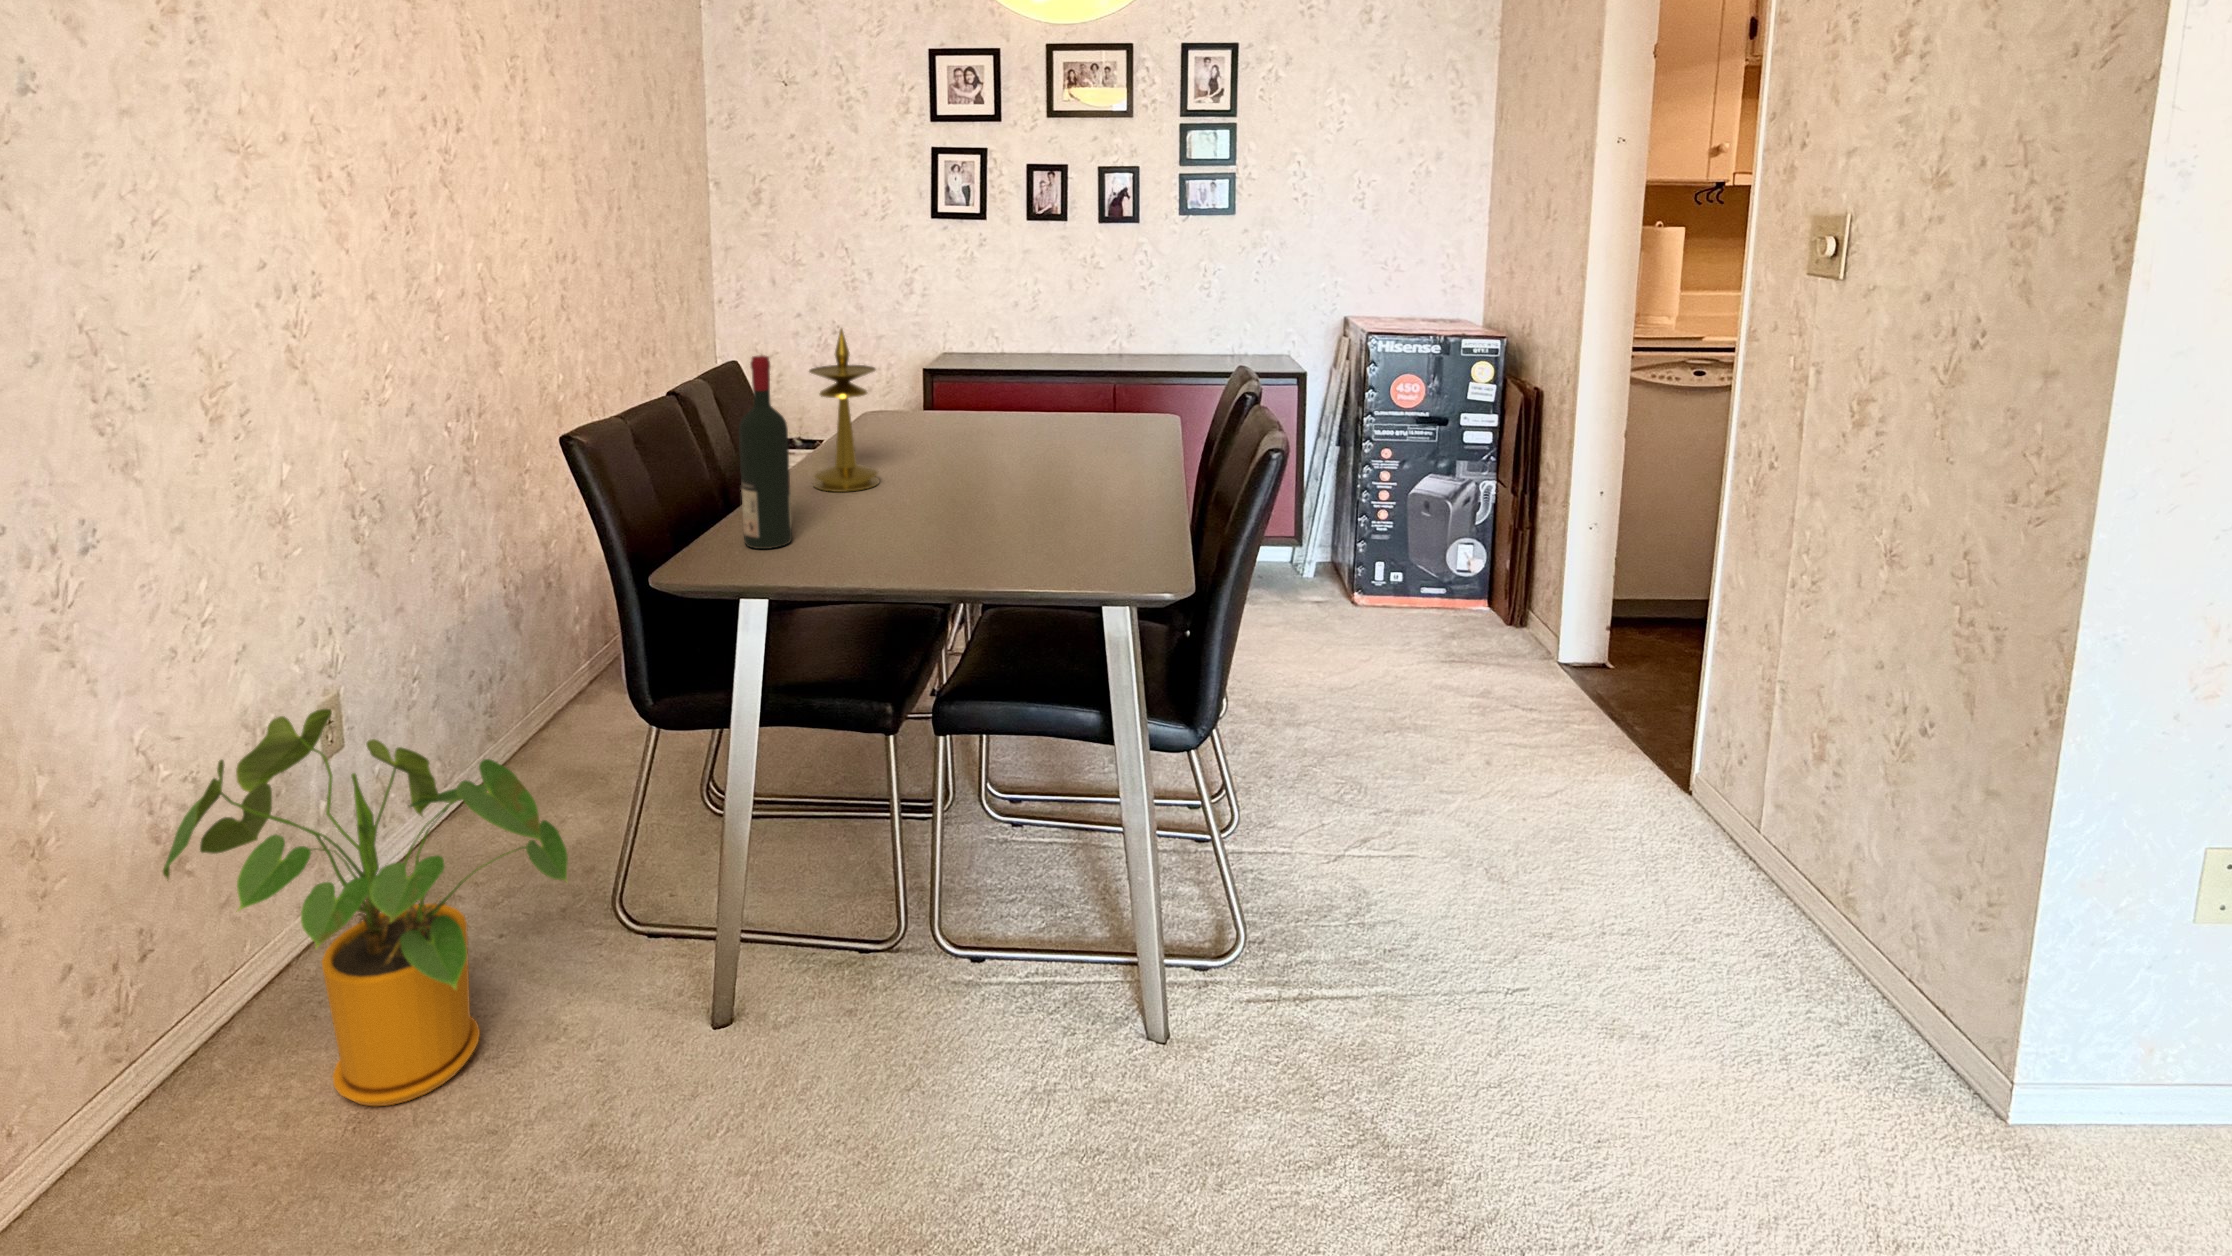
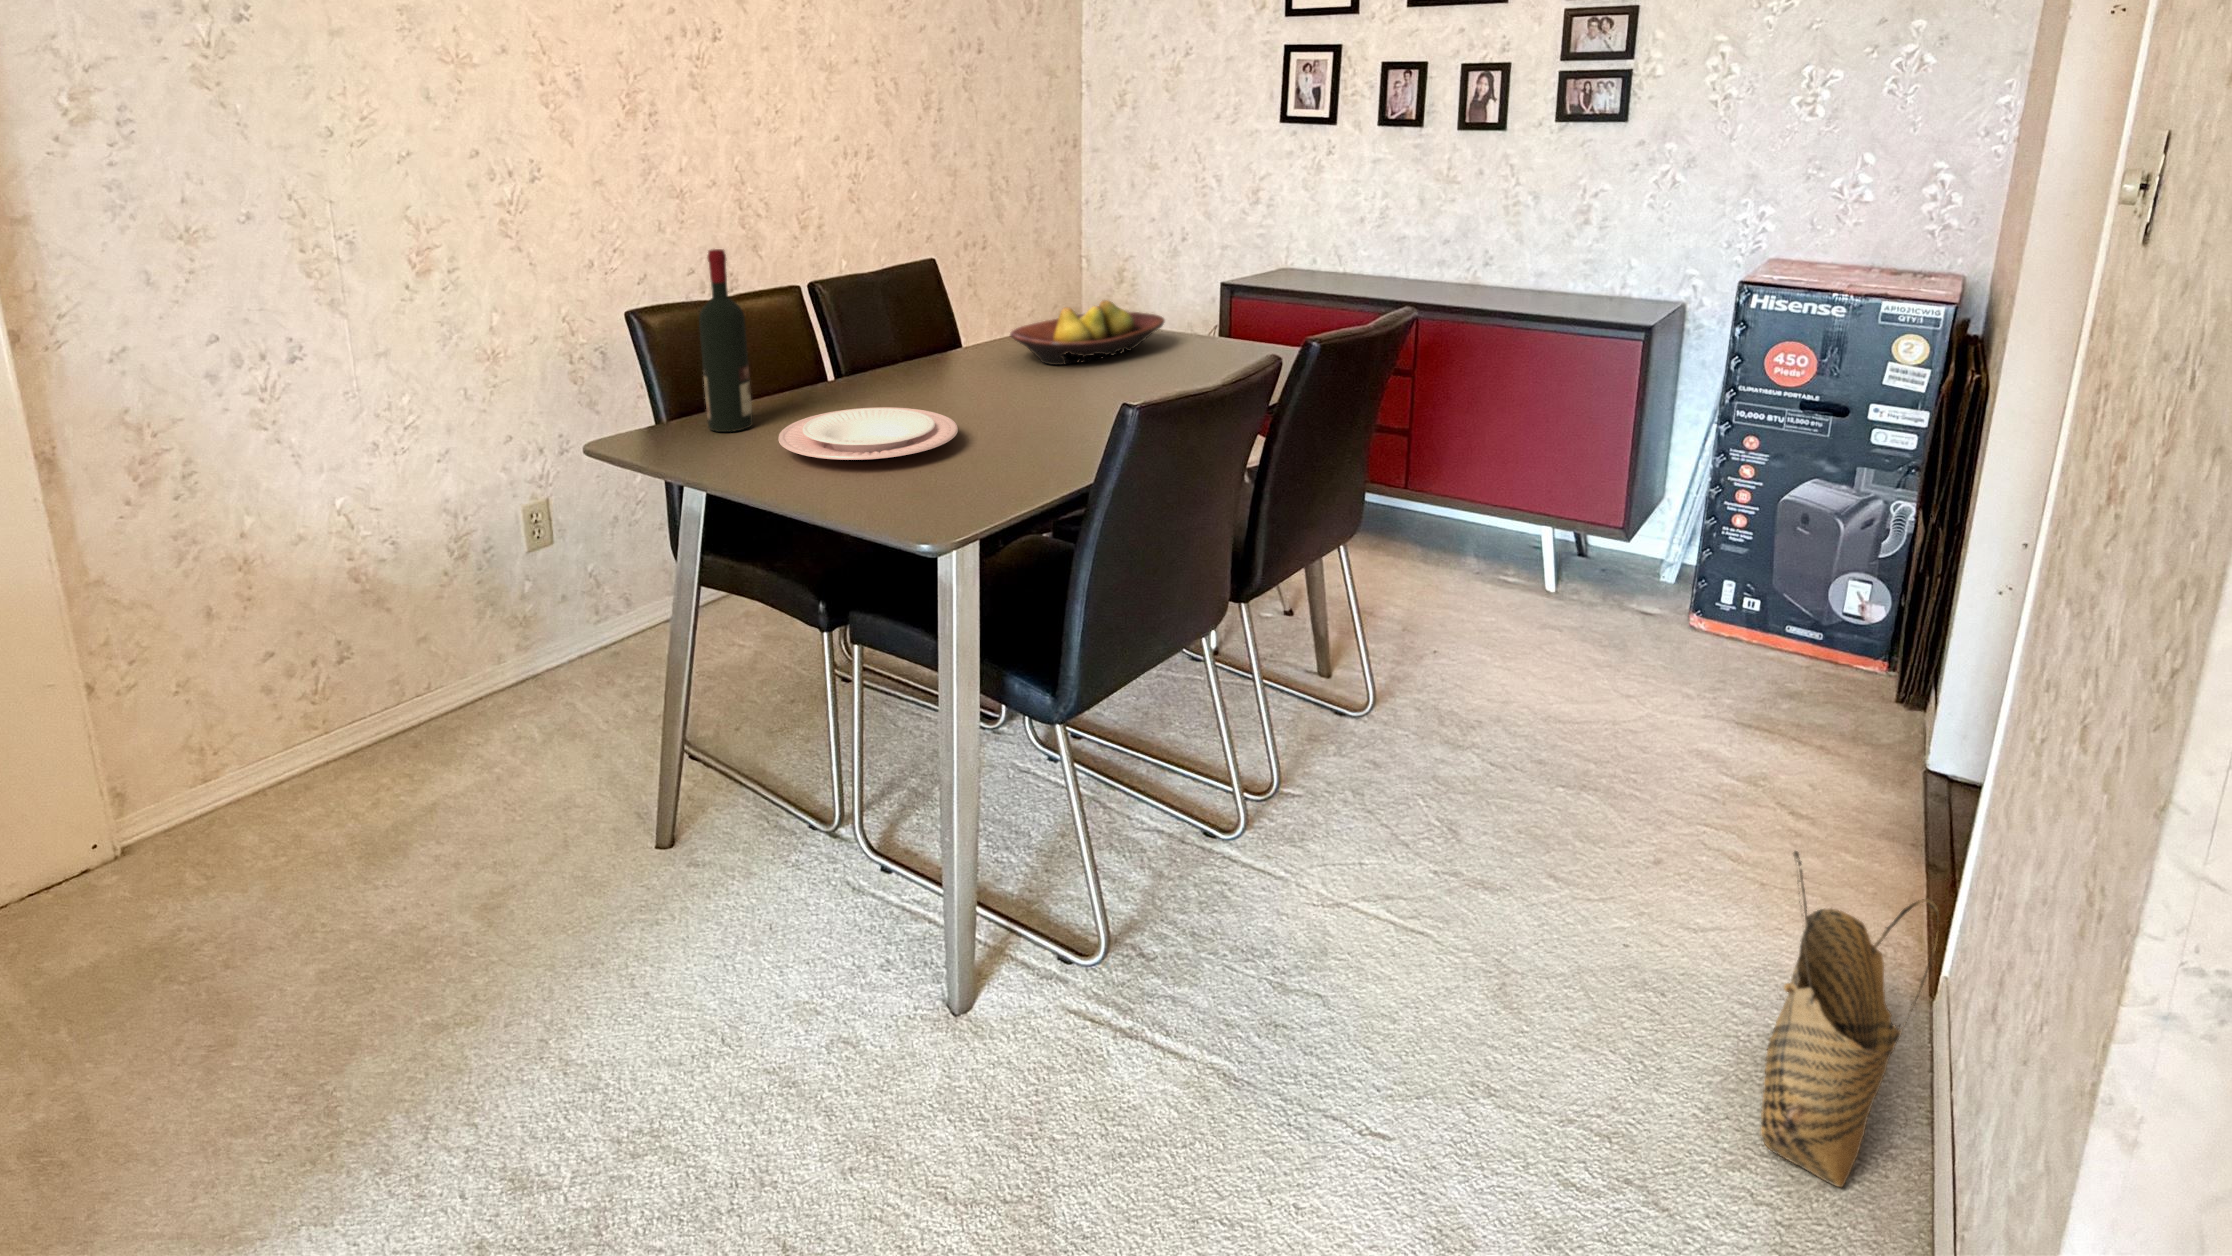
candlestick: present [809,328,879,492] -> none [863,228,934,392]
fruit bowl: none [897,386,1014,450] -> present [1010,300,1165,365]
plate: none [860,497,1034,548] -> present [779,407,958,460]
woven basket: none [1641,692,1761,900] -> present [1761,851,1939,1187]
house plant: present [163,709,568,1106] -> none [308,502,556,814]

